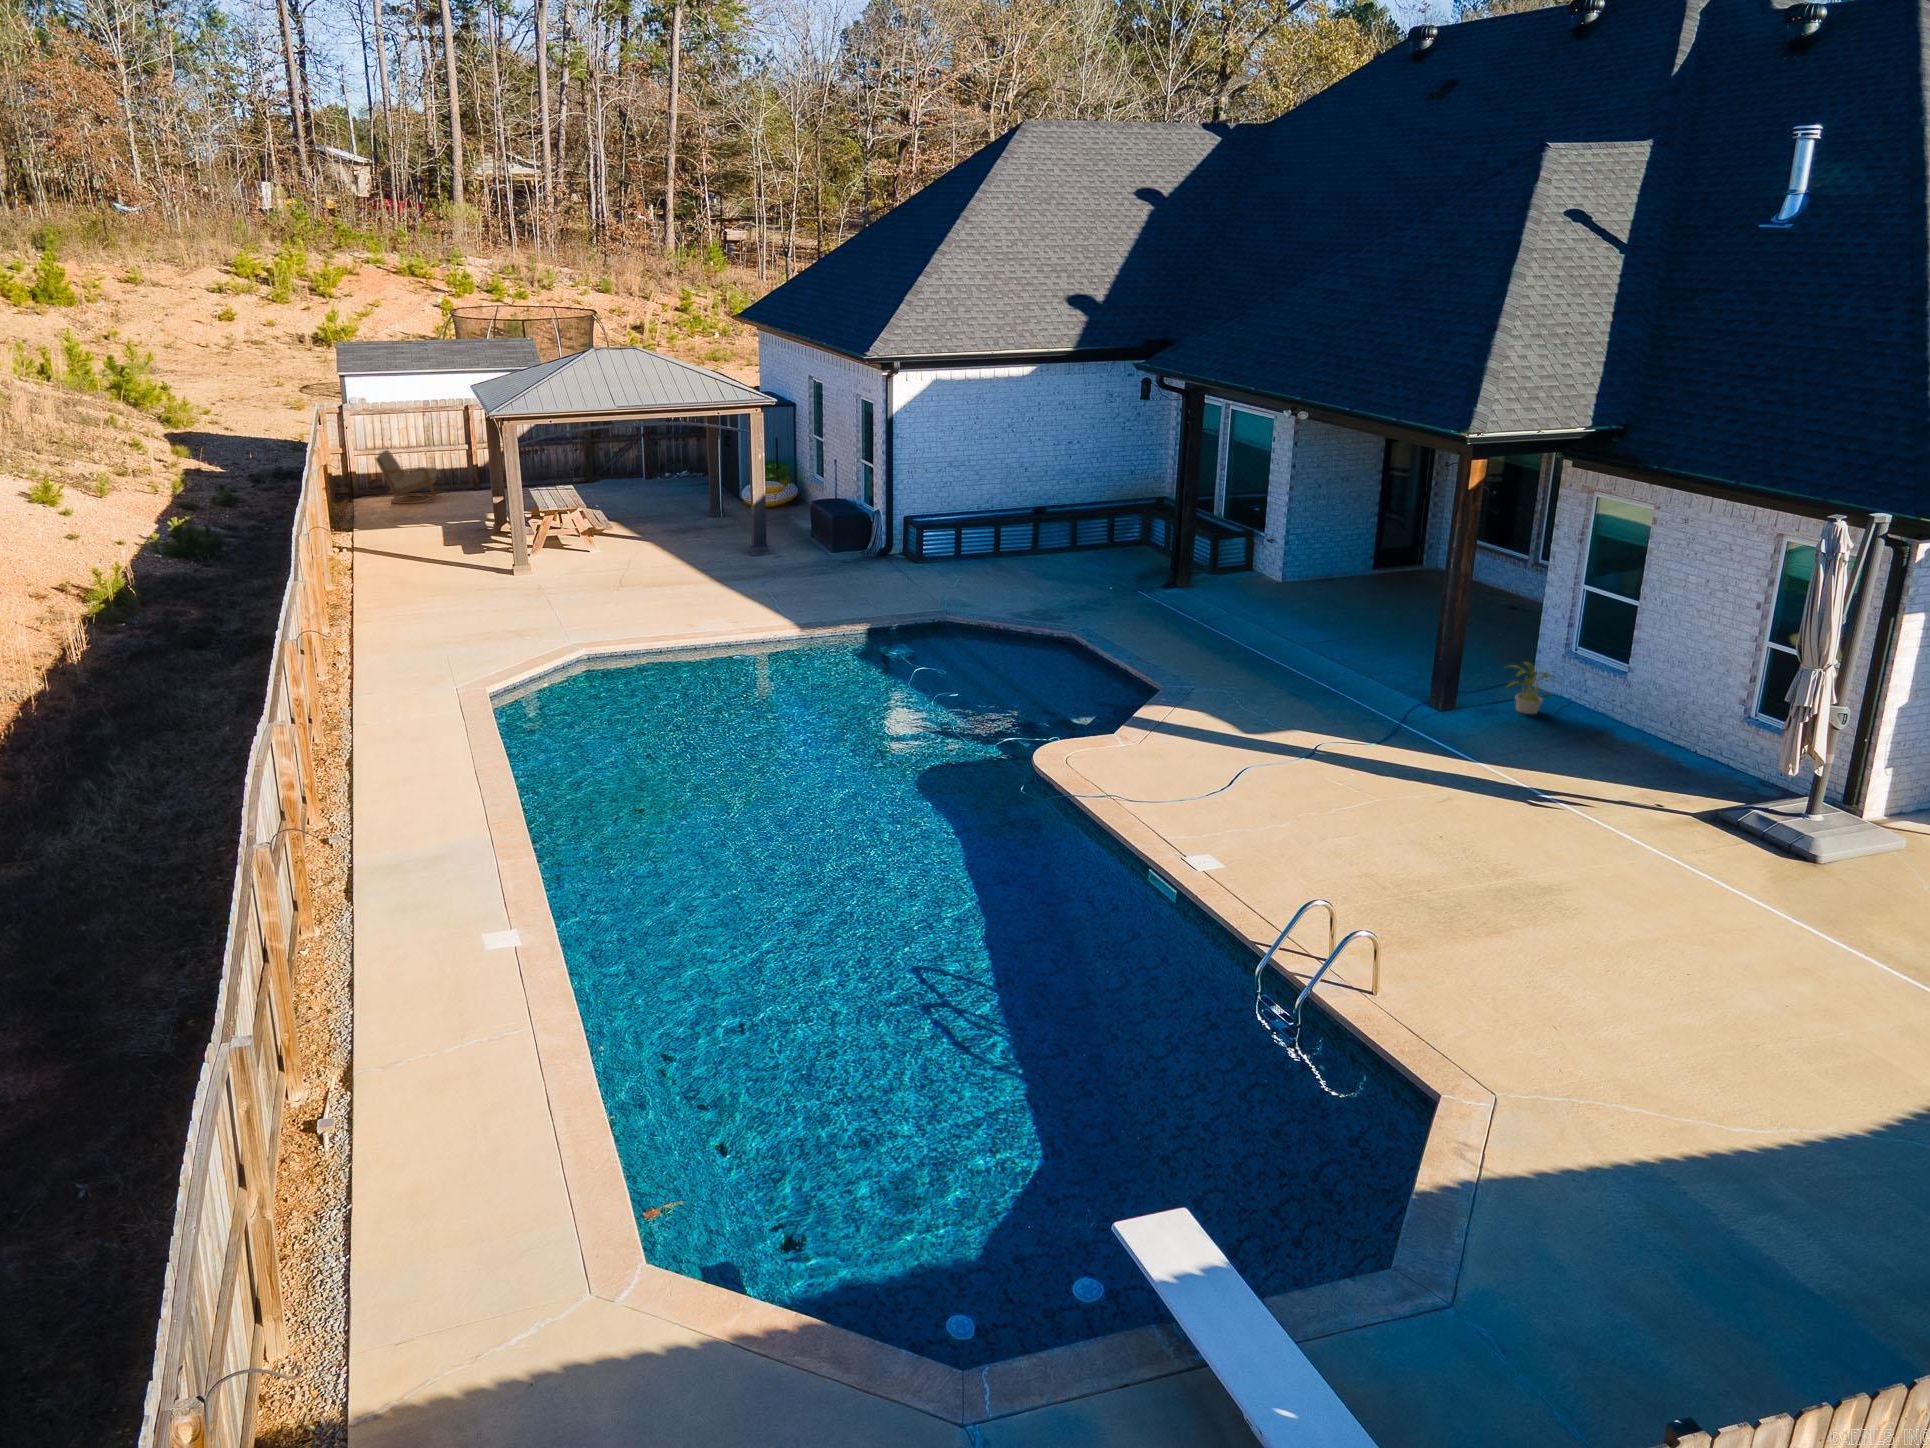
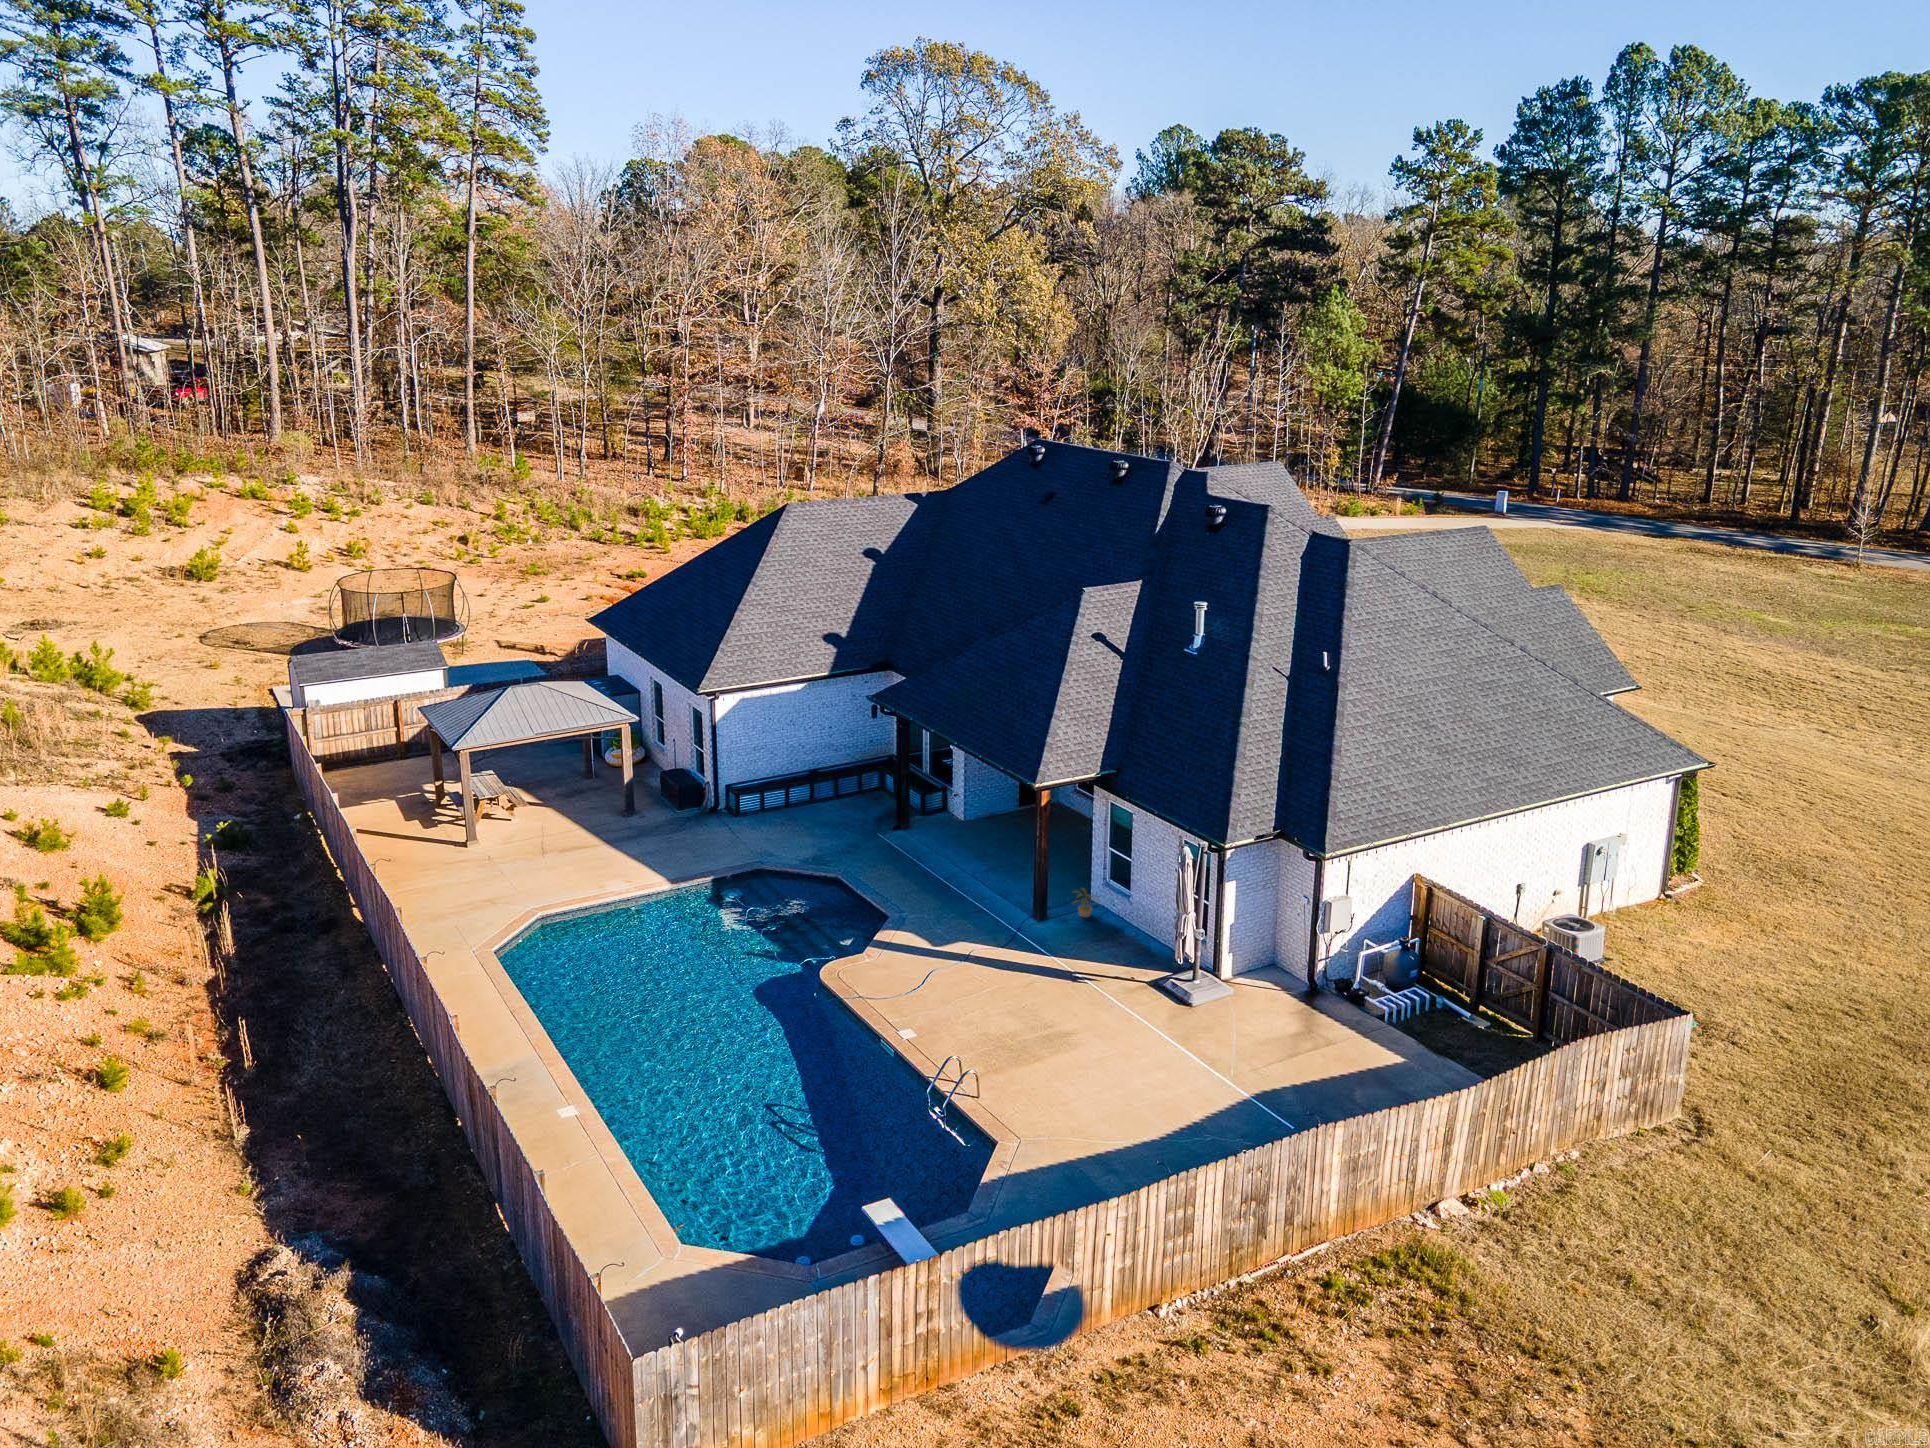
chair: present [376,450,441,504] -> none [327,733,376,775]

